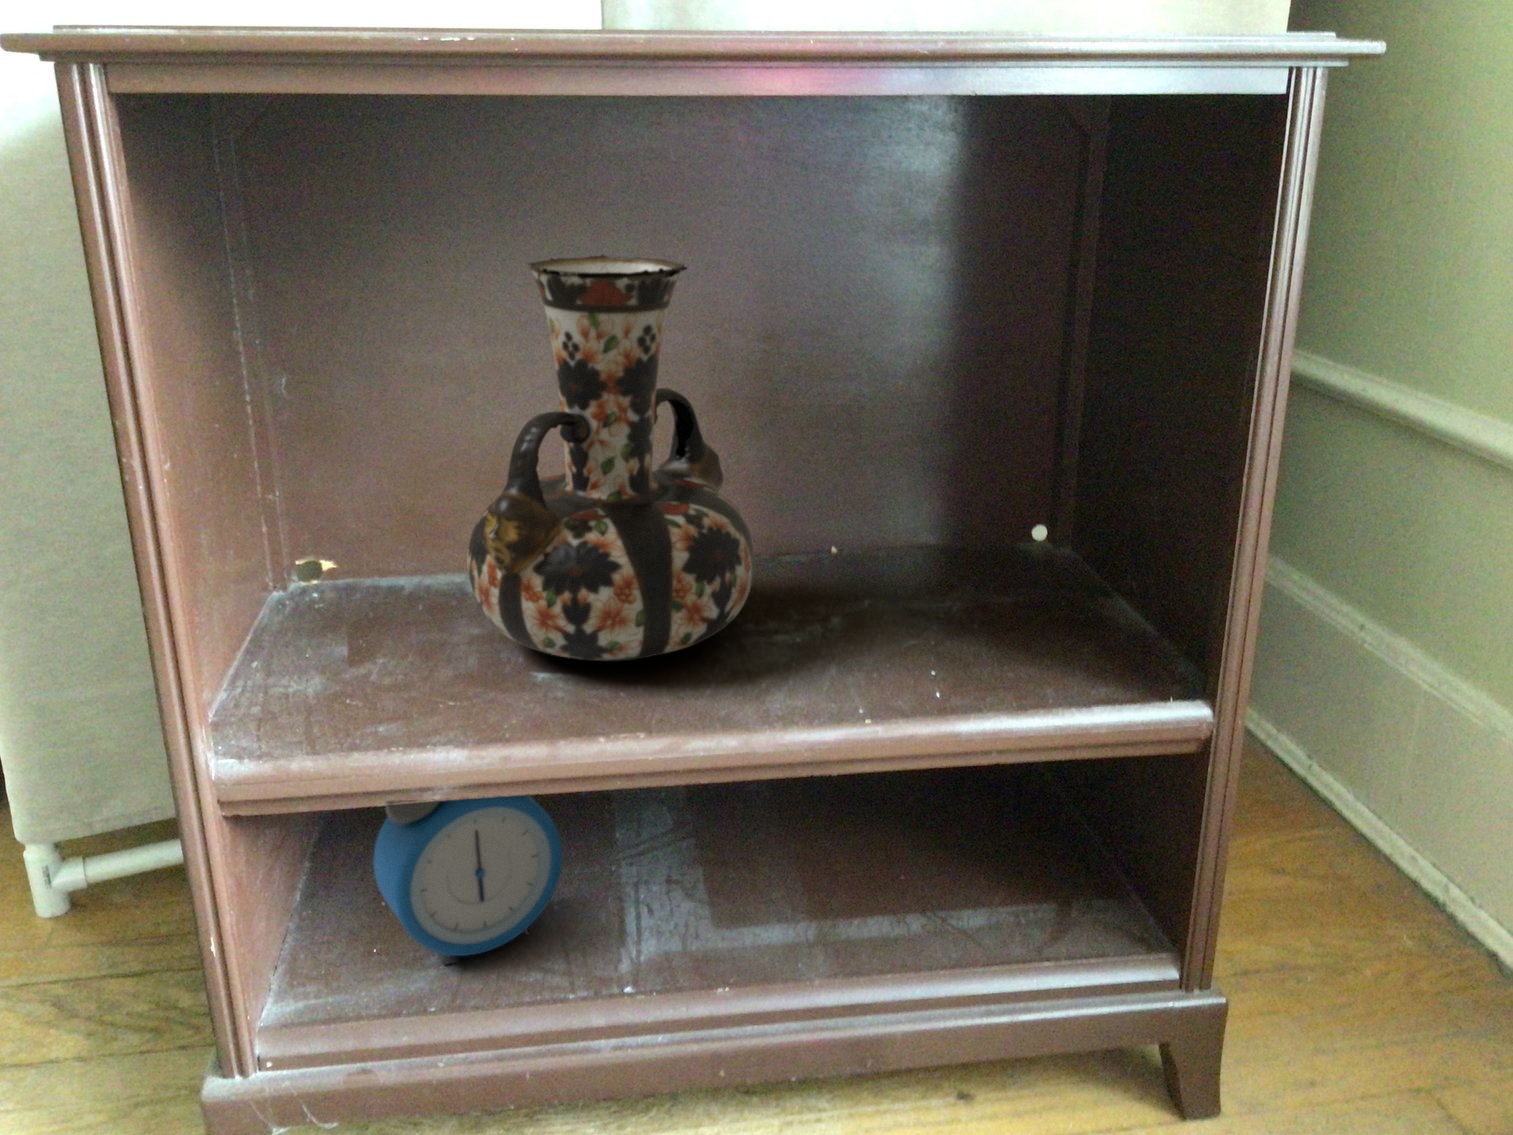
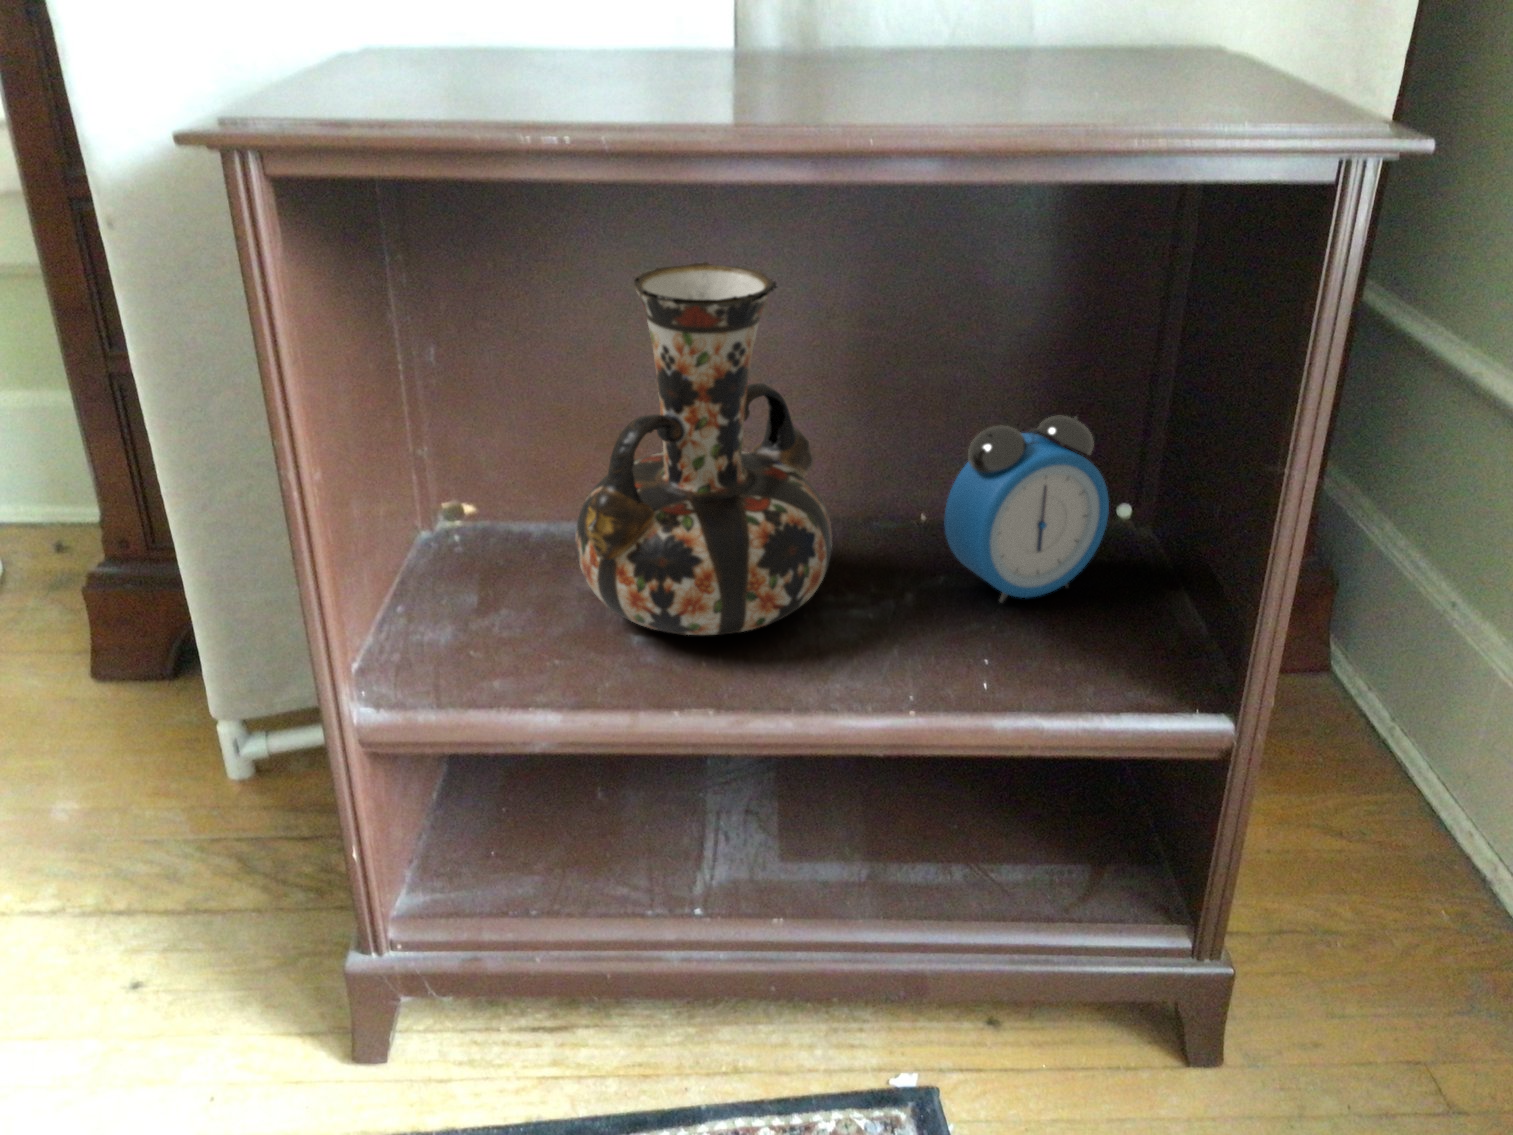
alarm clock: present [373,795,562,964] -> present [944,416,1109,603]

